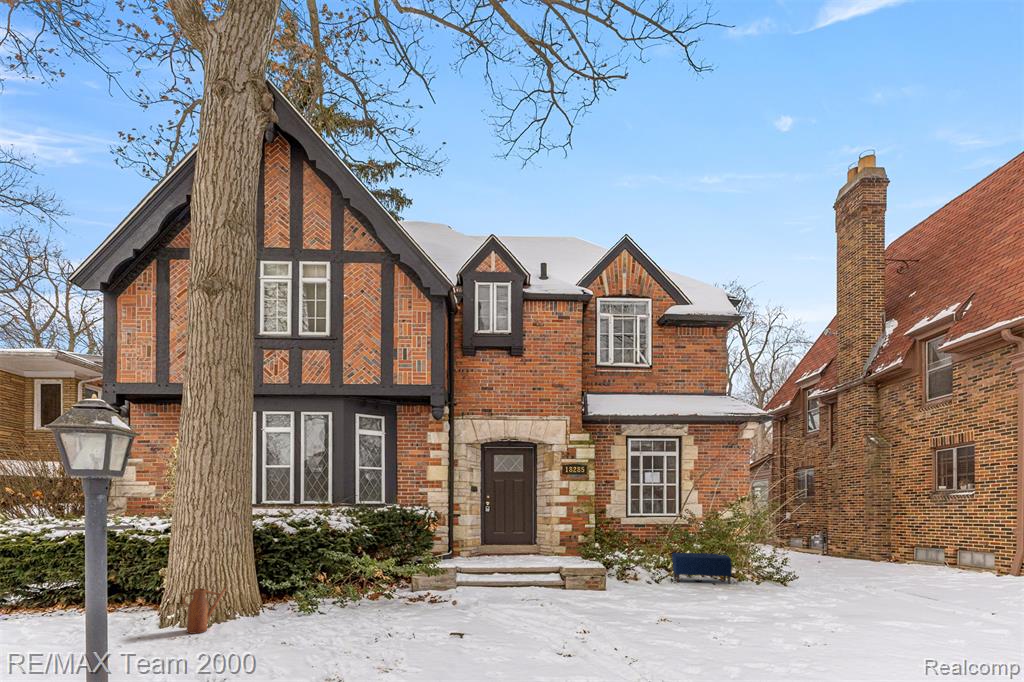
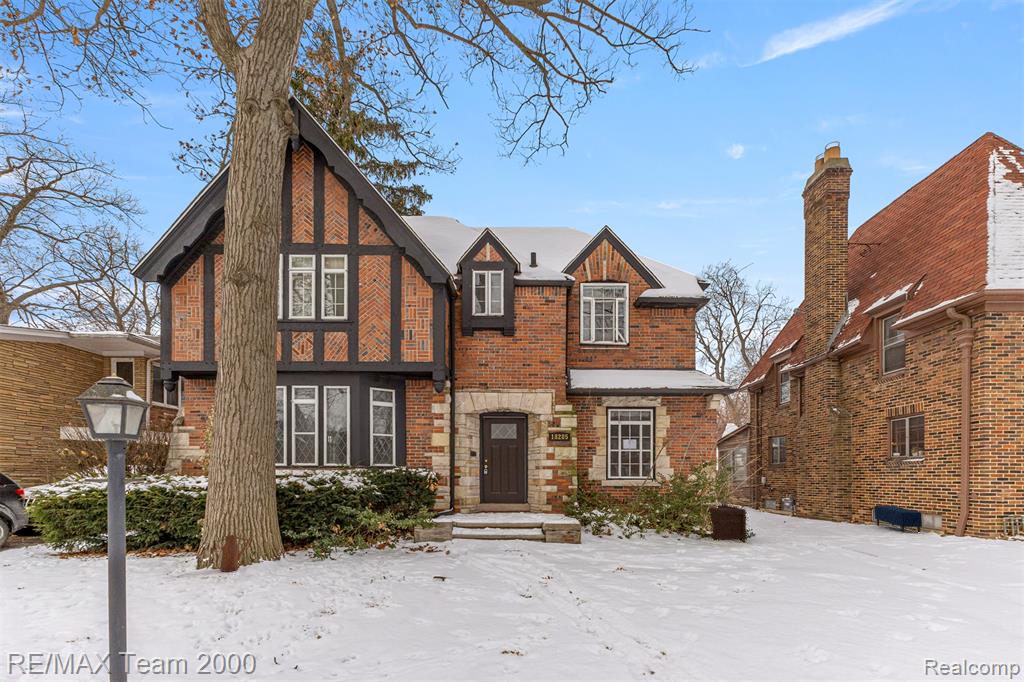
wooden crate: none [740,547,790,588] -> present [704,505,746,540]
bench: present [672,553,732,584] -> present [875,506,922,533]

